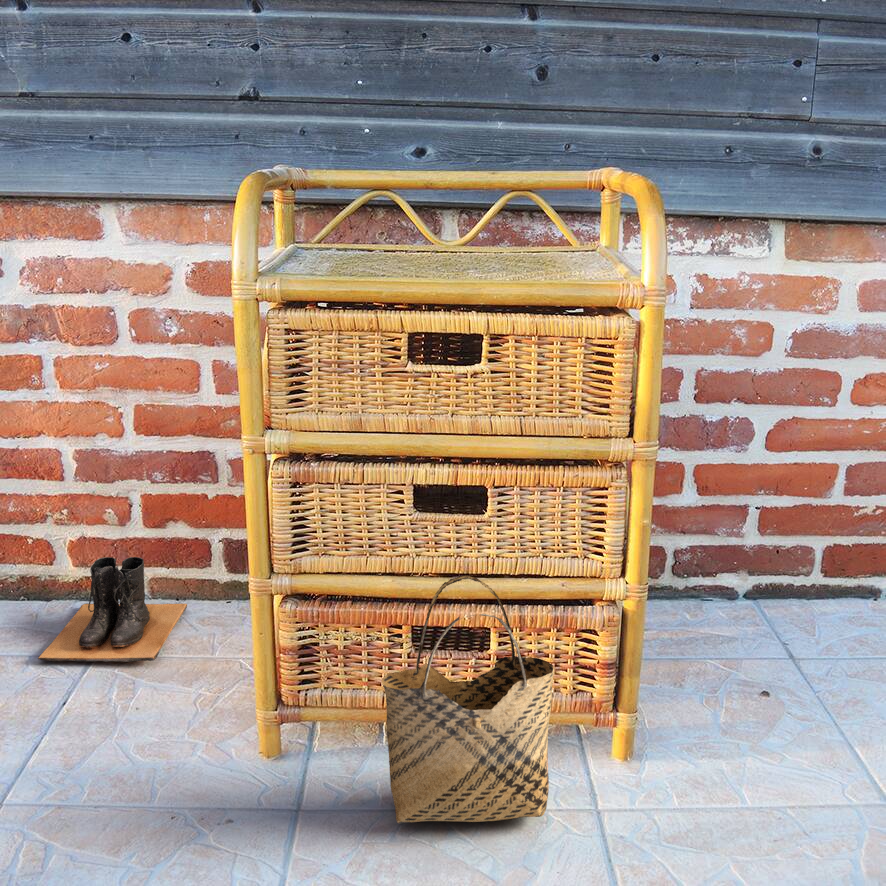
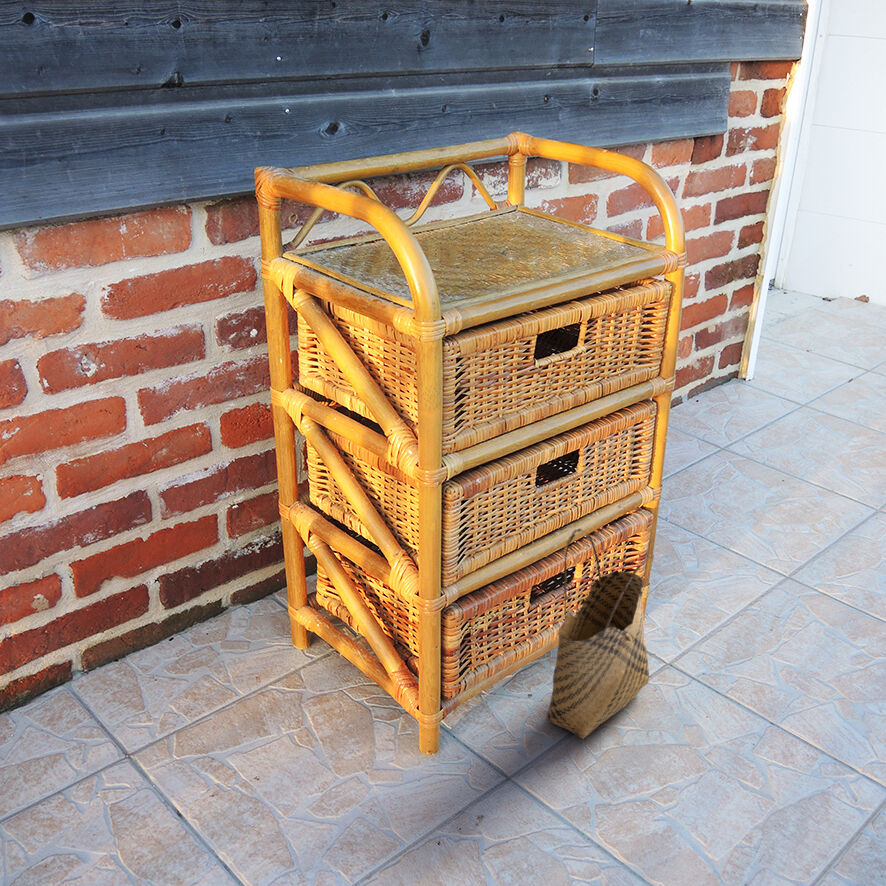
boots: present [38,557,187,662] -> none [33,632,210,788]

